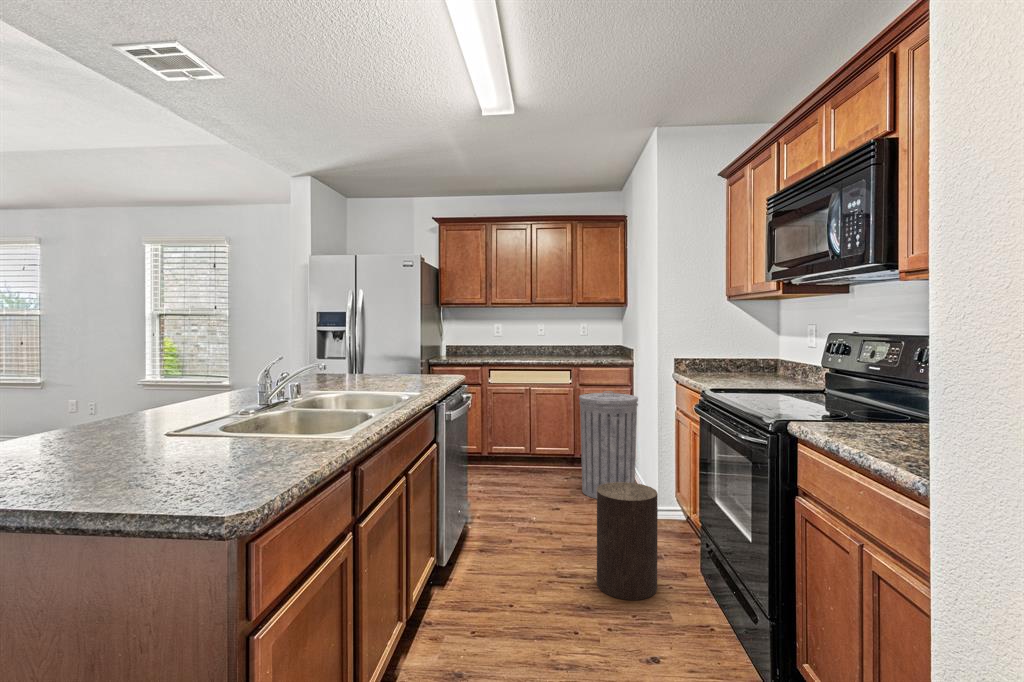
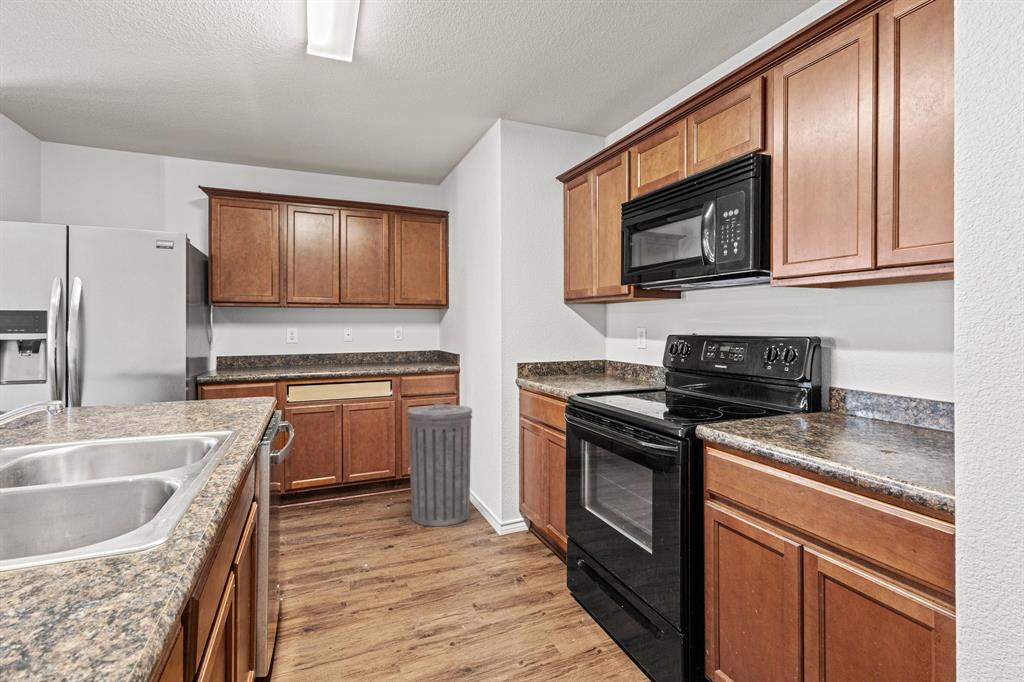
stool: present [597,482,658,600] -> none [464,508,532,646]

